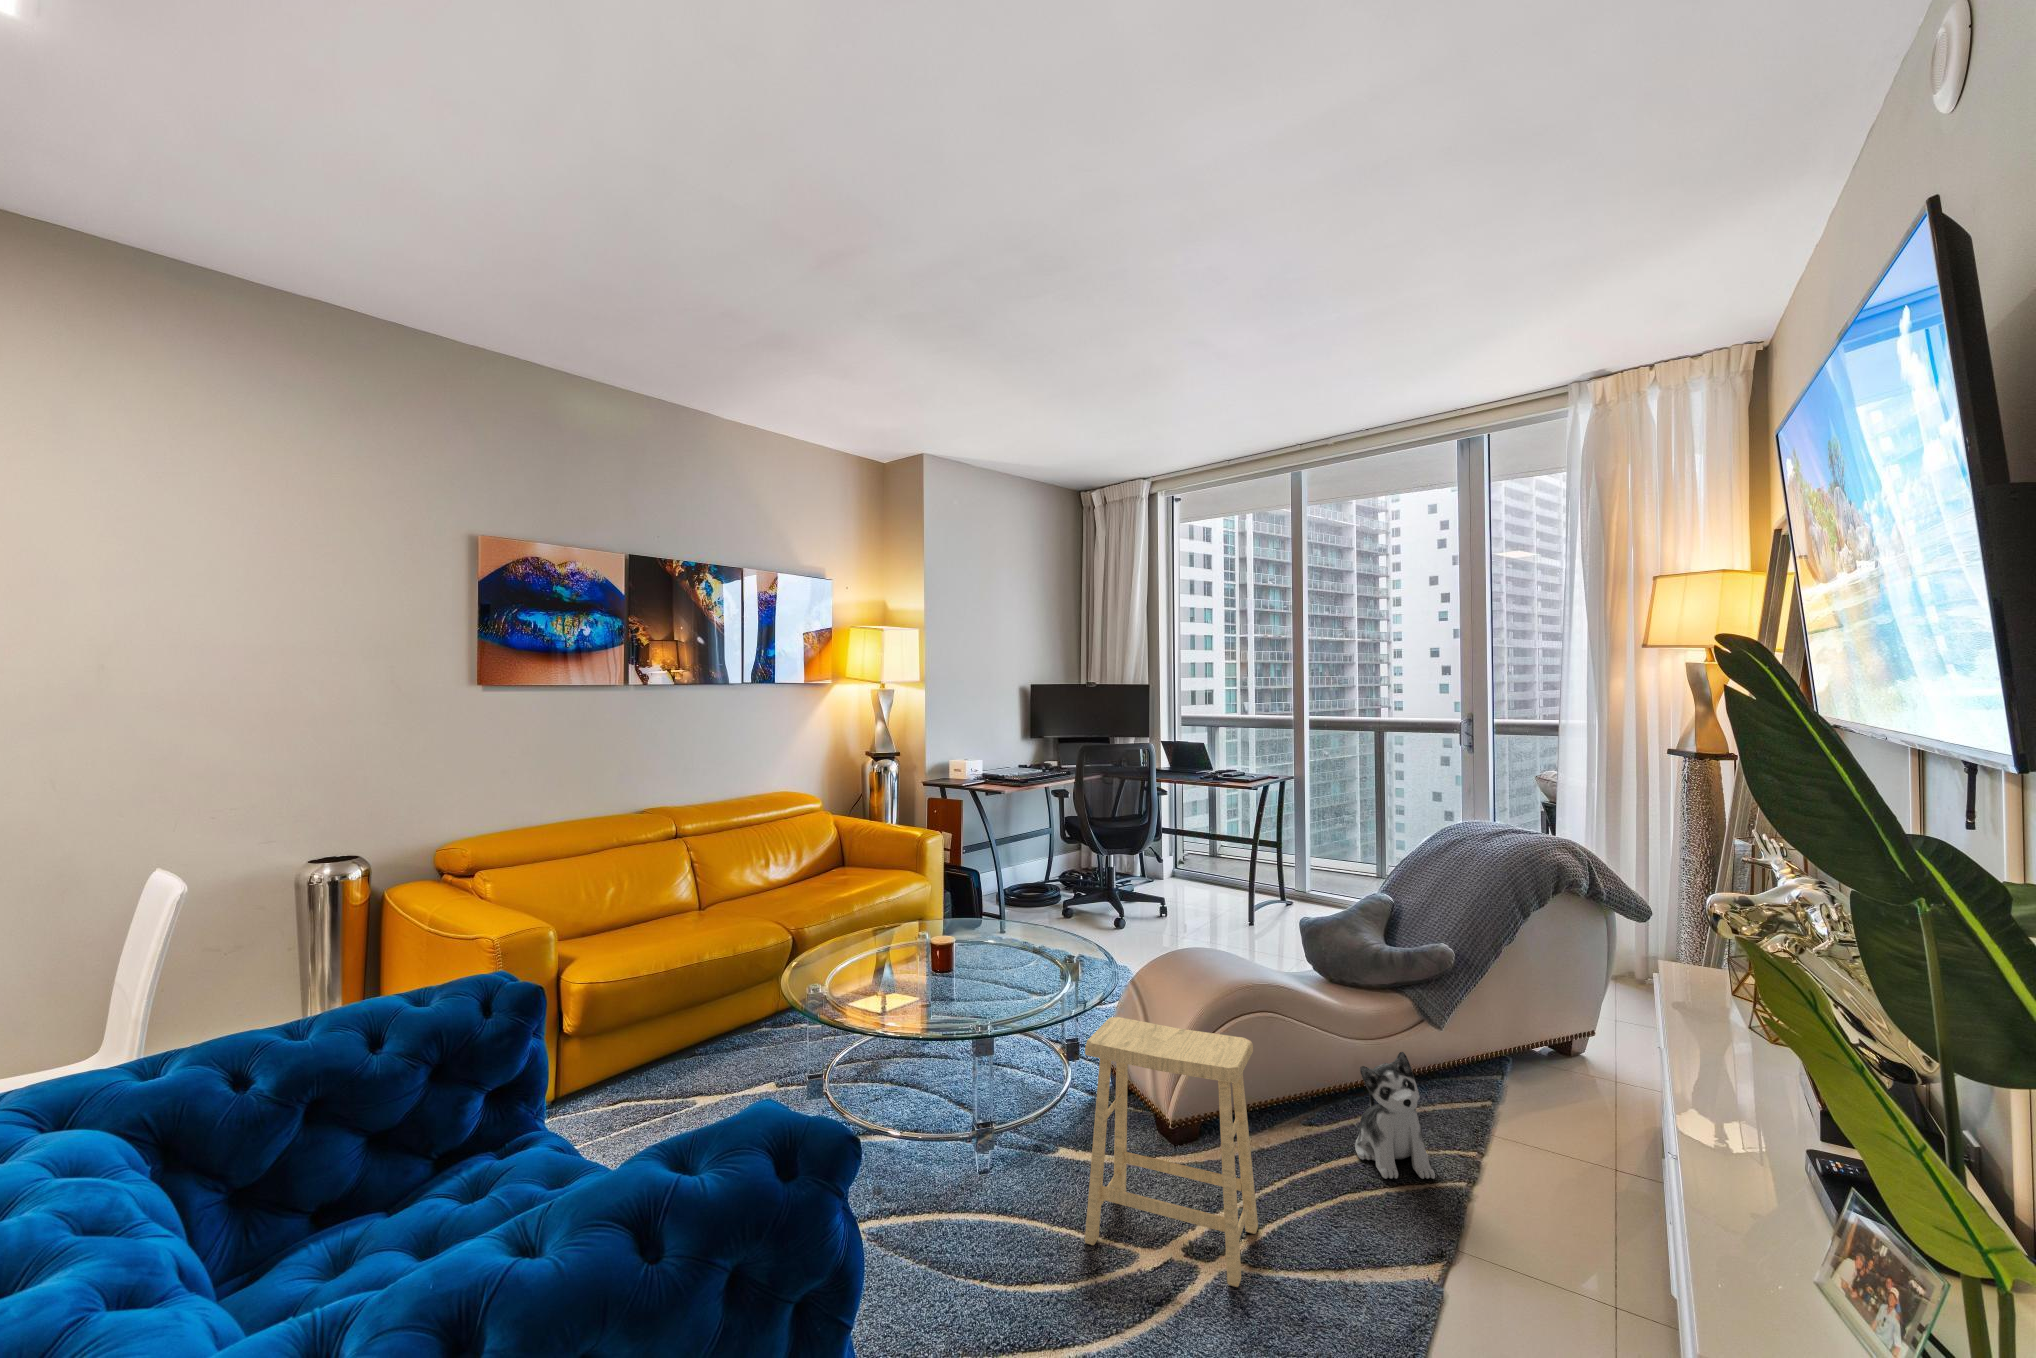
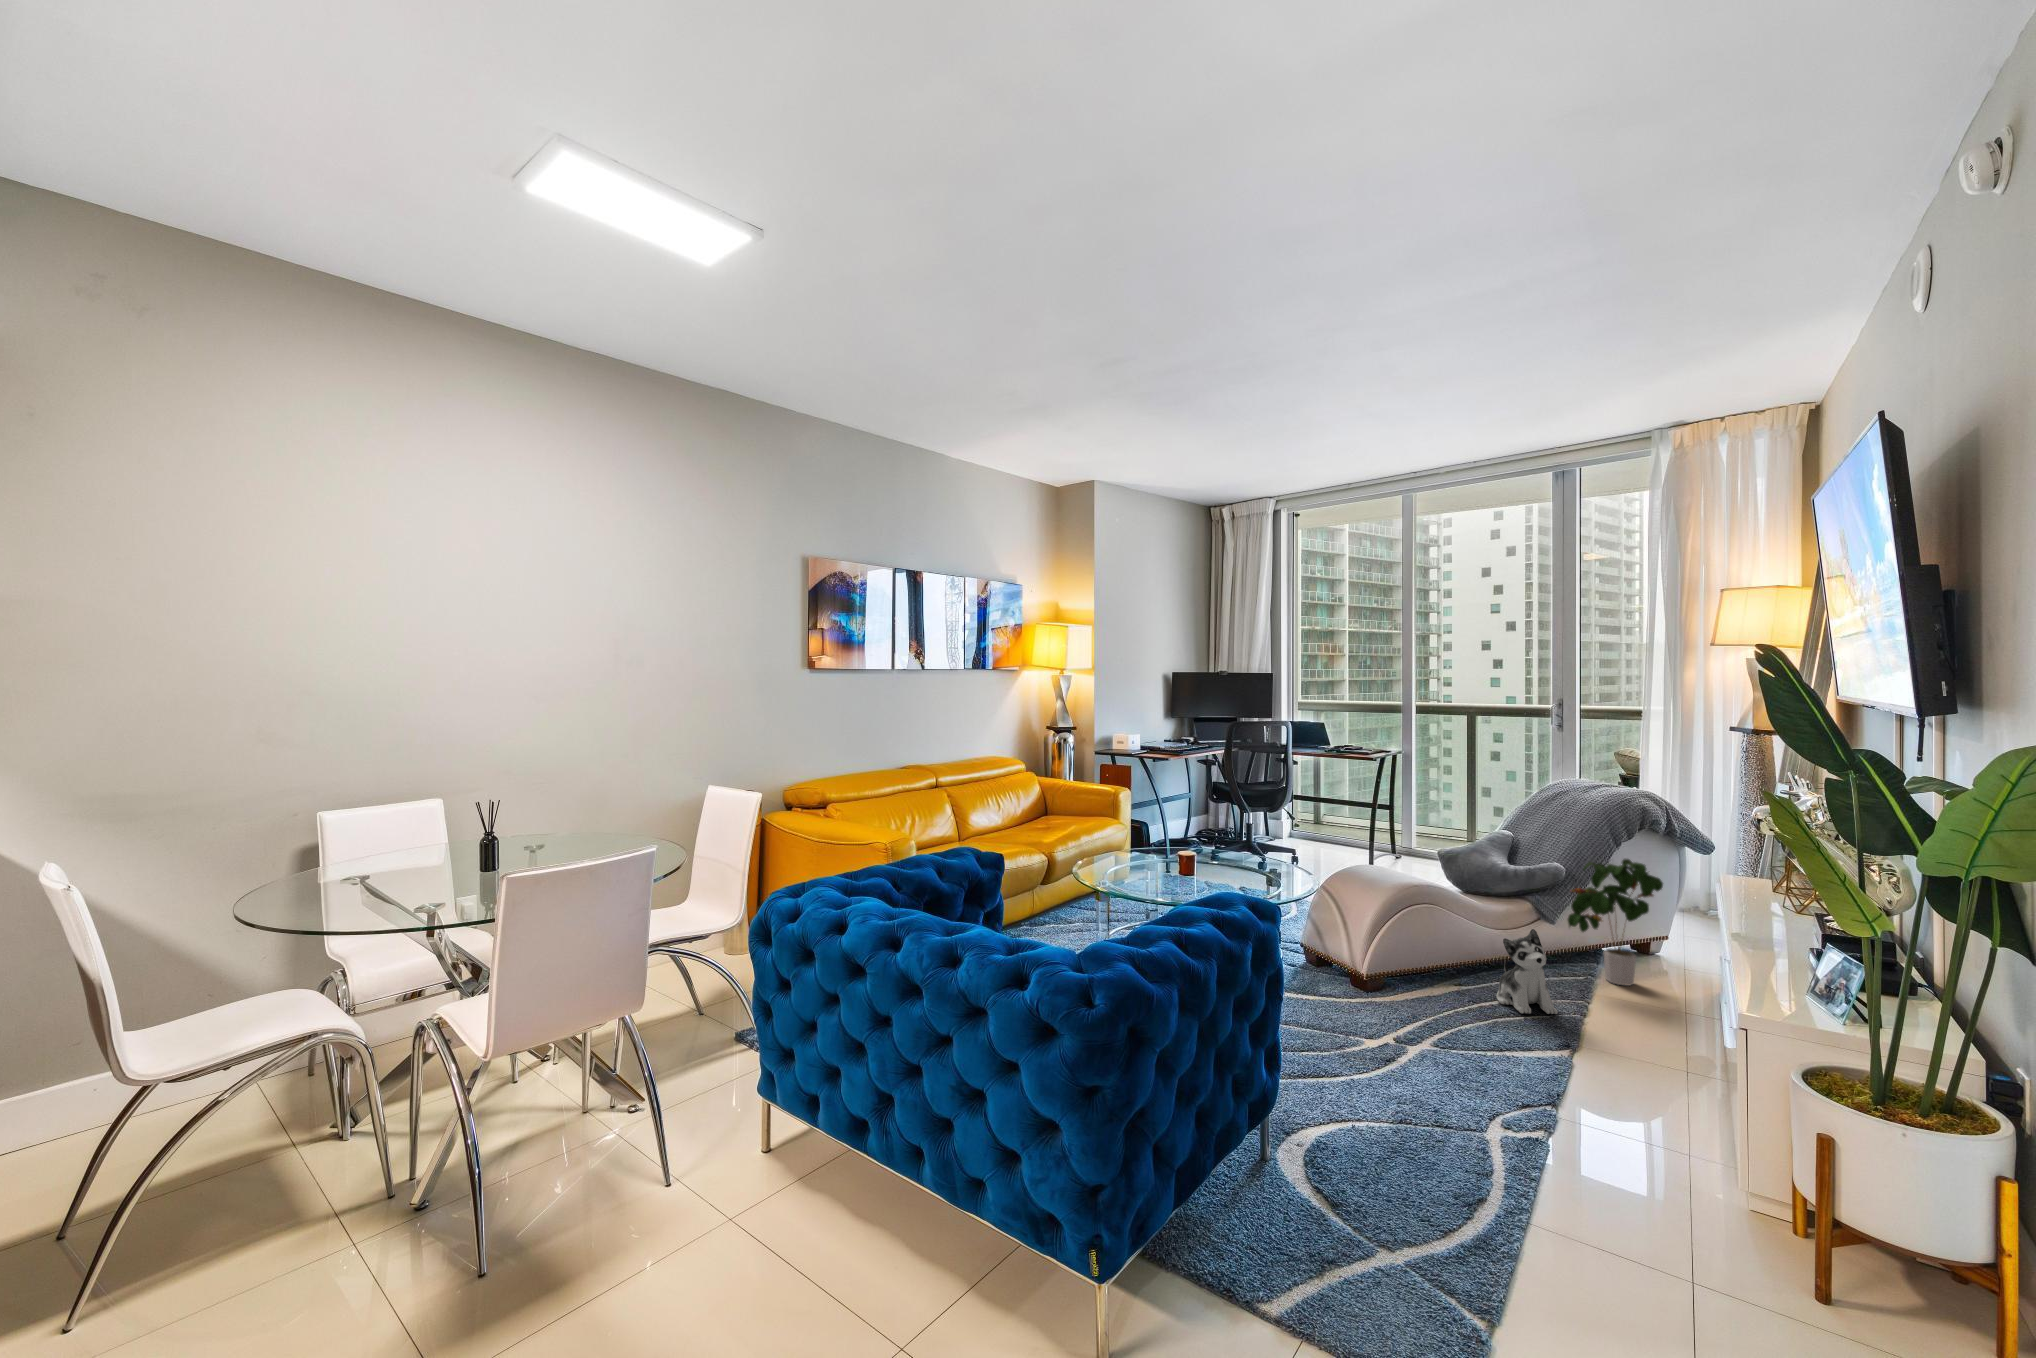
potted plant: none [1456,938,1585,1116] -> present [1568,859,1663,986]
footstool: present [1085,1017,1258,1287] -> none [1326,896,1440,1059]

